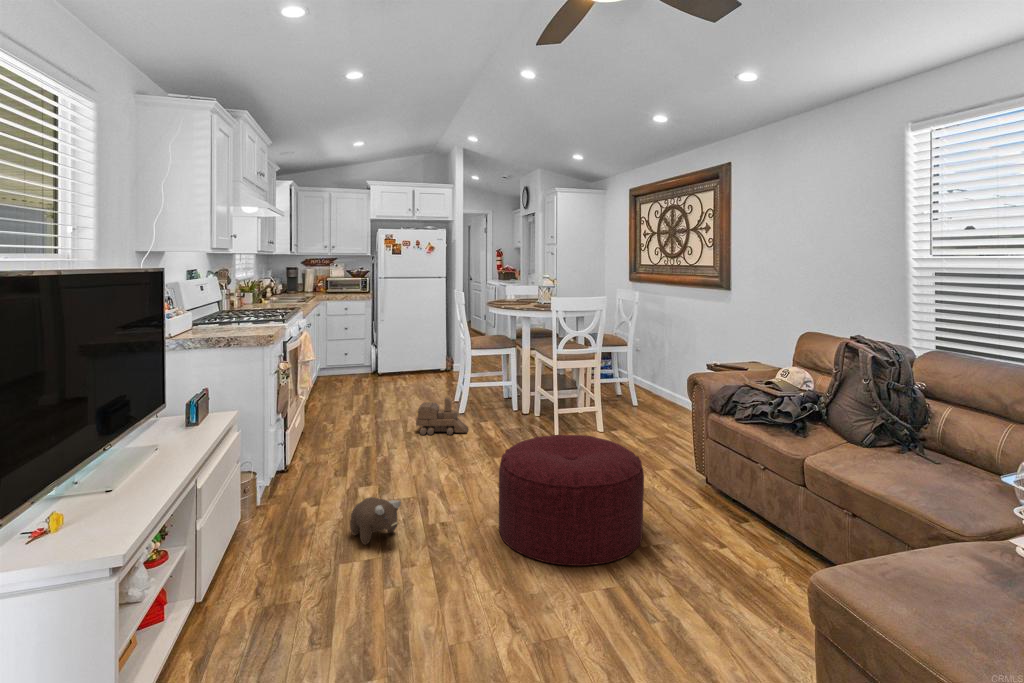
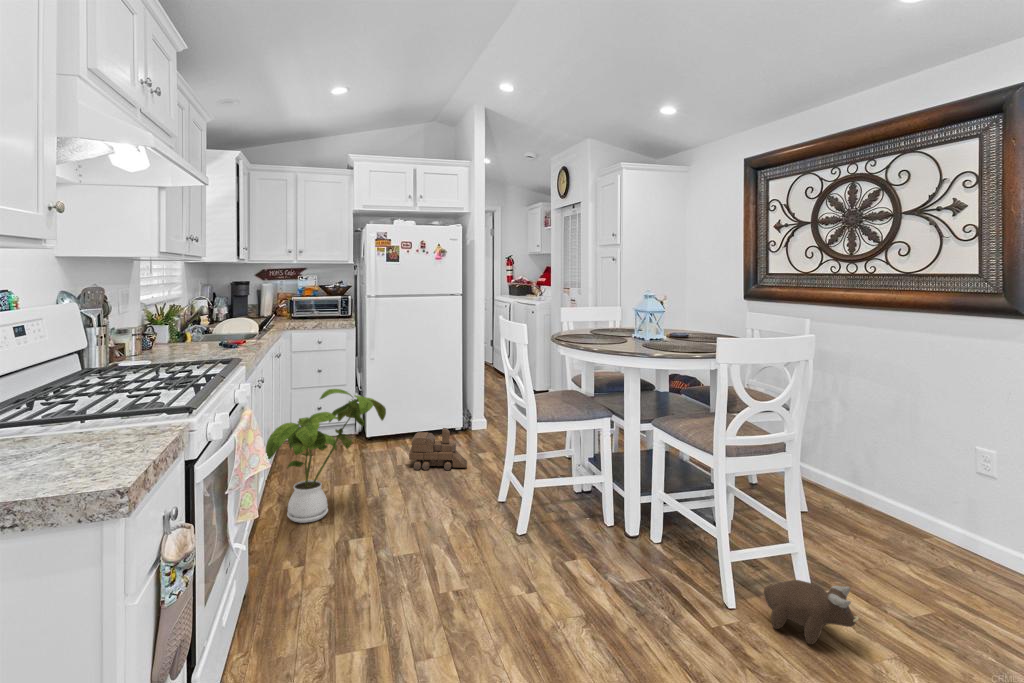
house plant: none [287,362,389,476] -> present [266,389,386,523]
ottoman: present [499,435,644,566] -> none [528,482,708,656]
plush toy: present [350,497,401,545] -> present [764,580,859,644]

